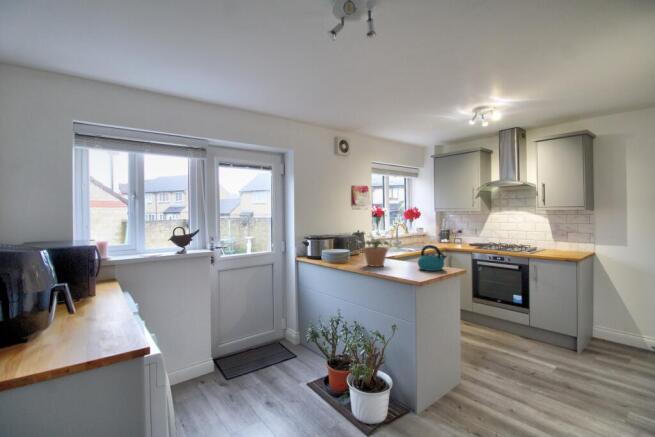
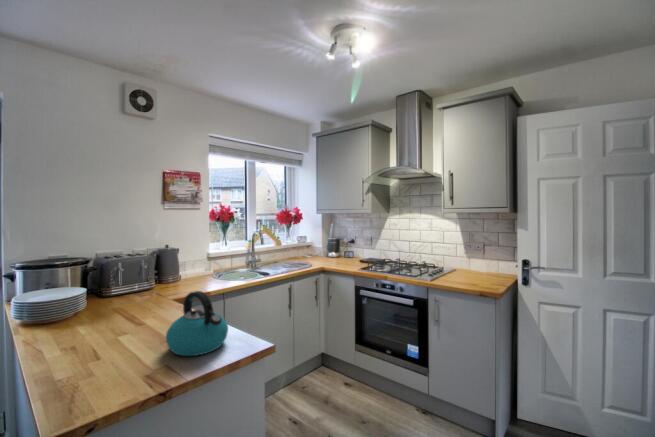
potted plant: present [361,232,390,267] -> none [61,253,161,337]

